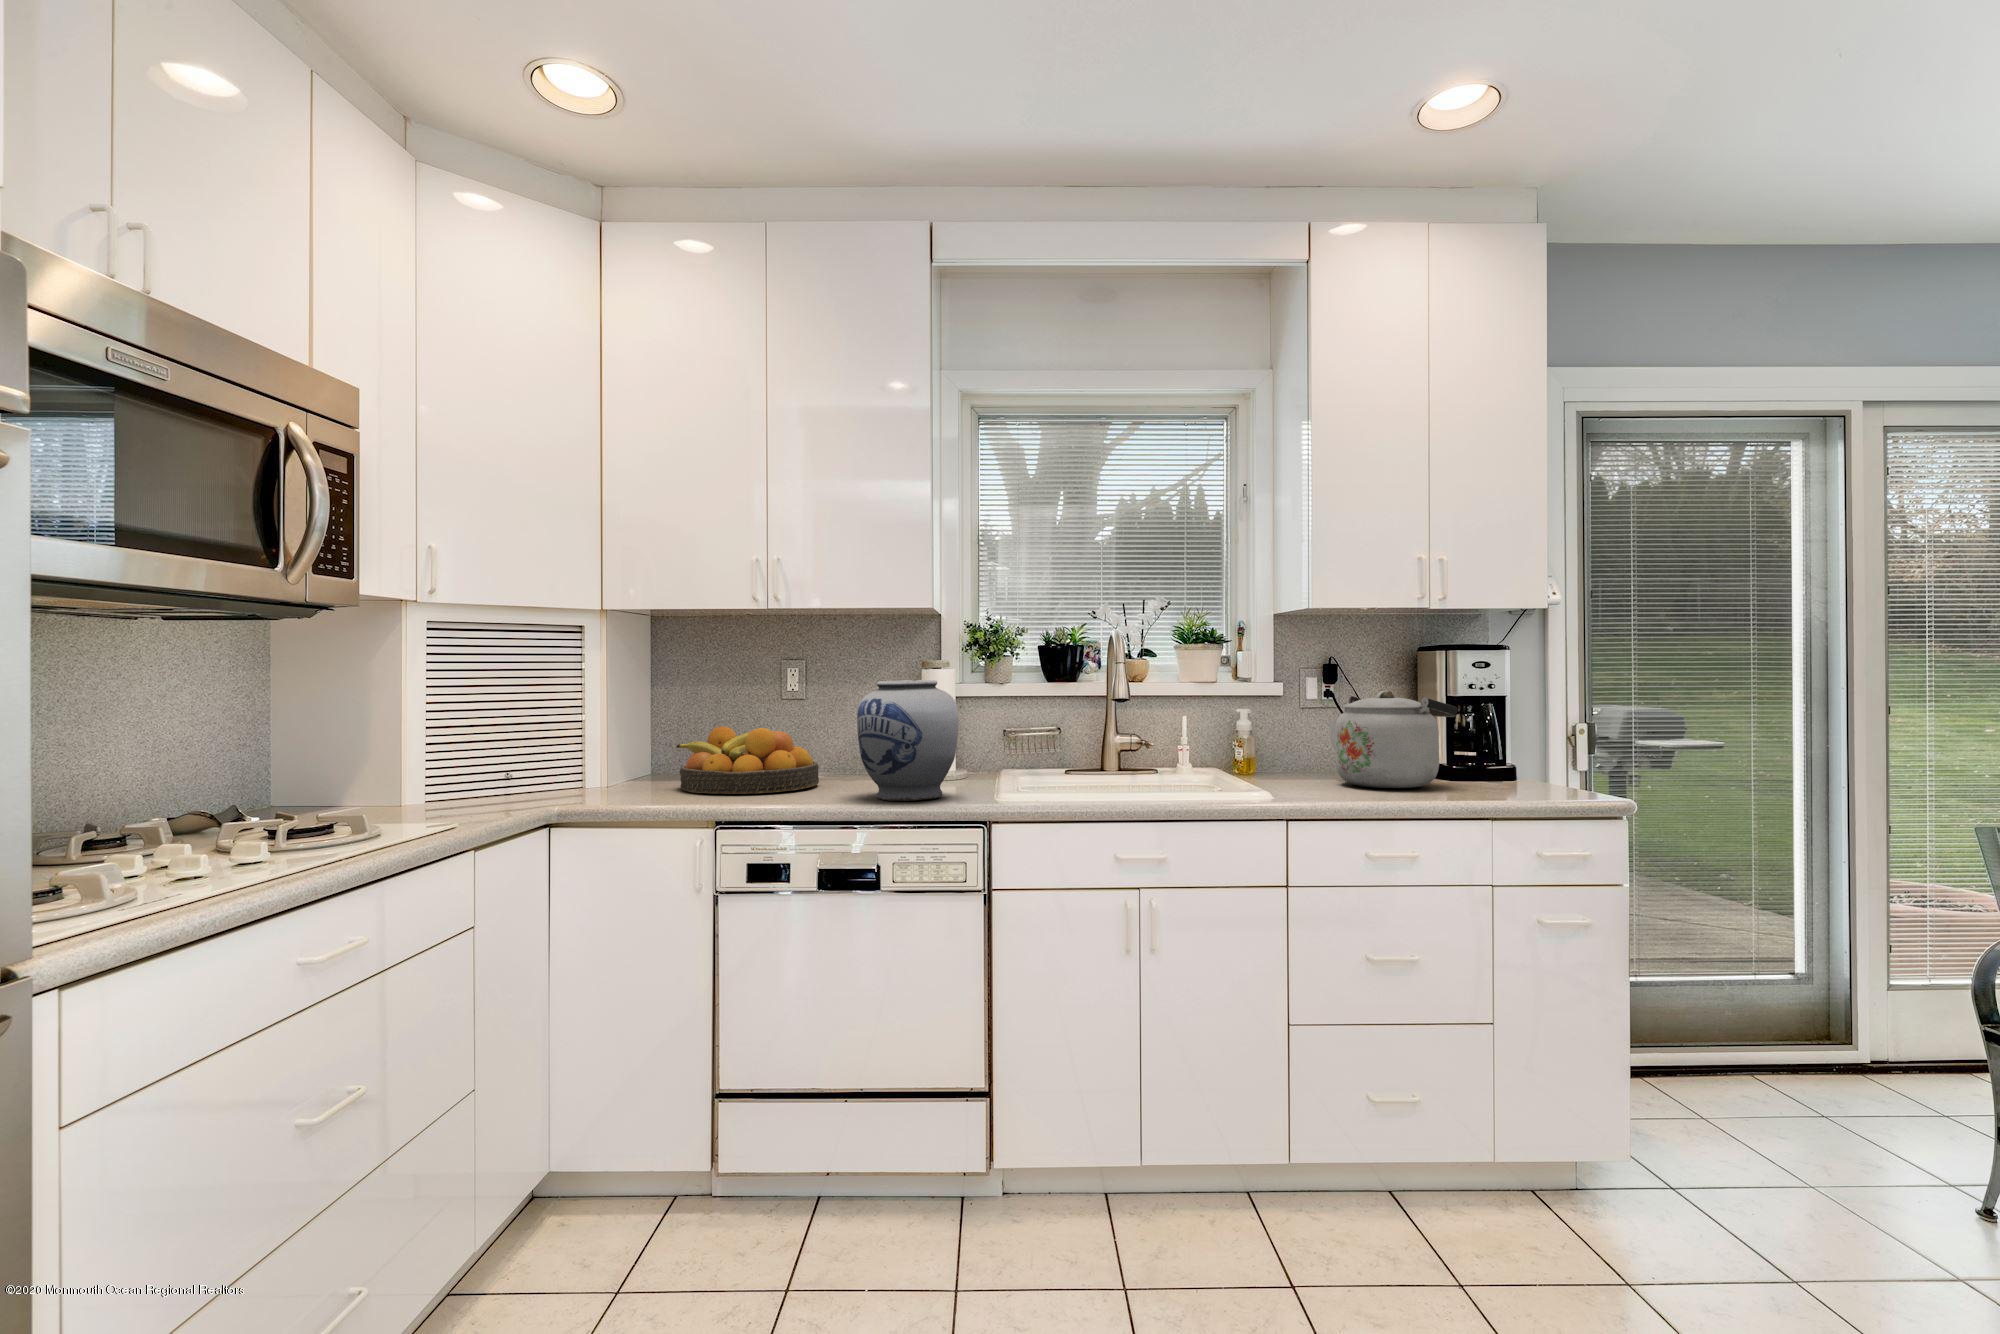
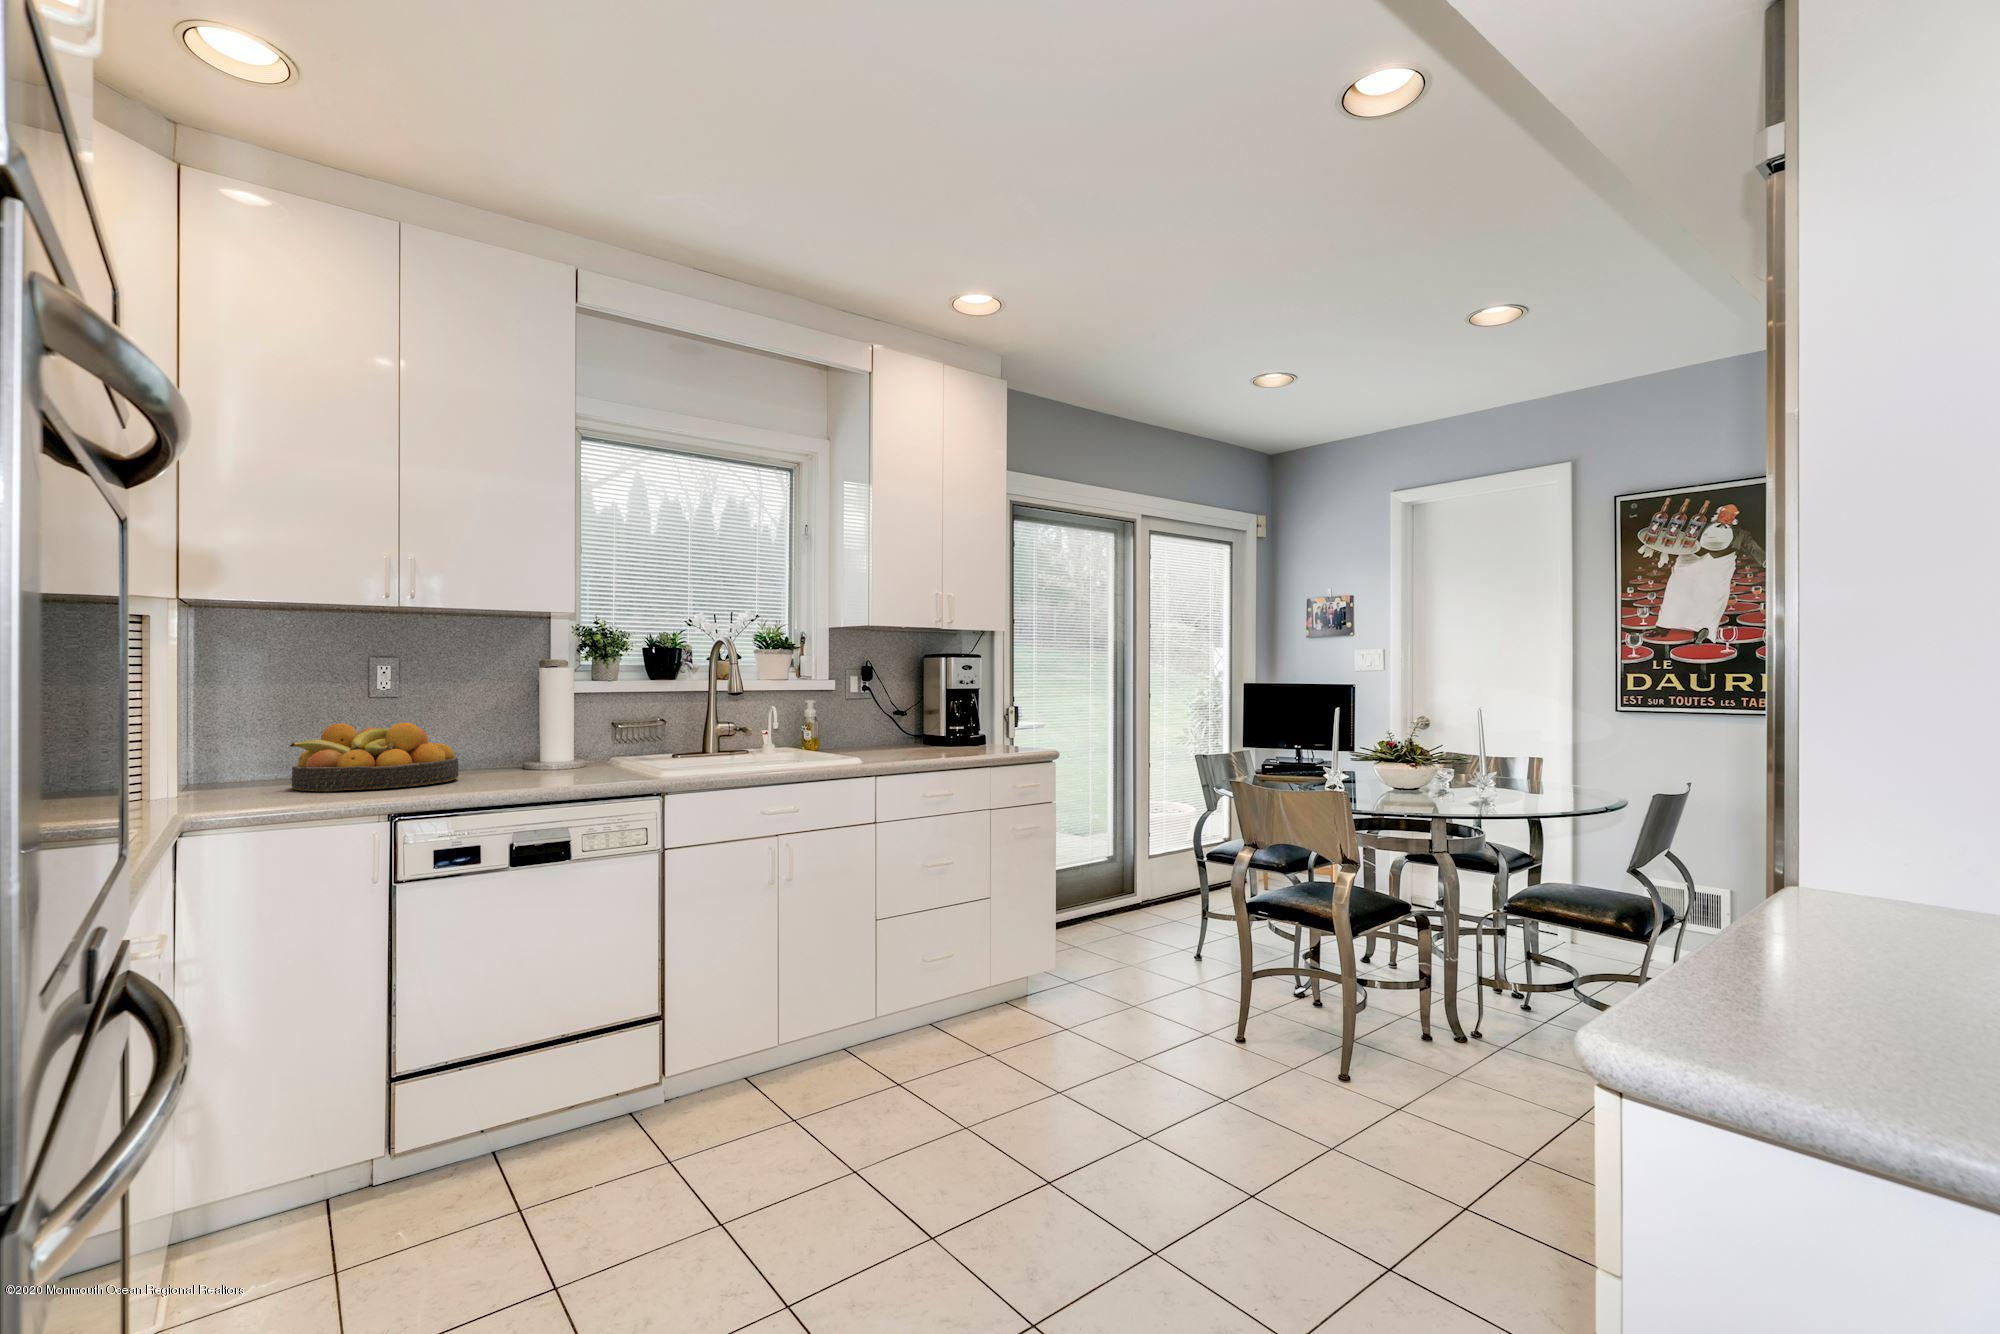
vase: present [857,680,958,801] -> none [529,674,628,781]
kettle: present [1328,691,1457,788] -> none [875,683,962,751]

